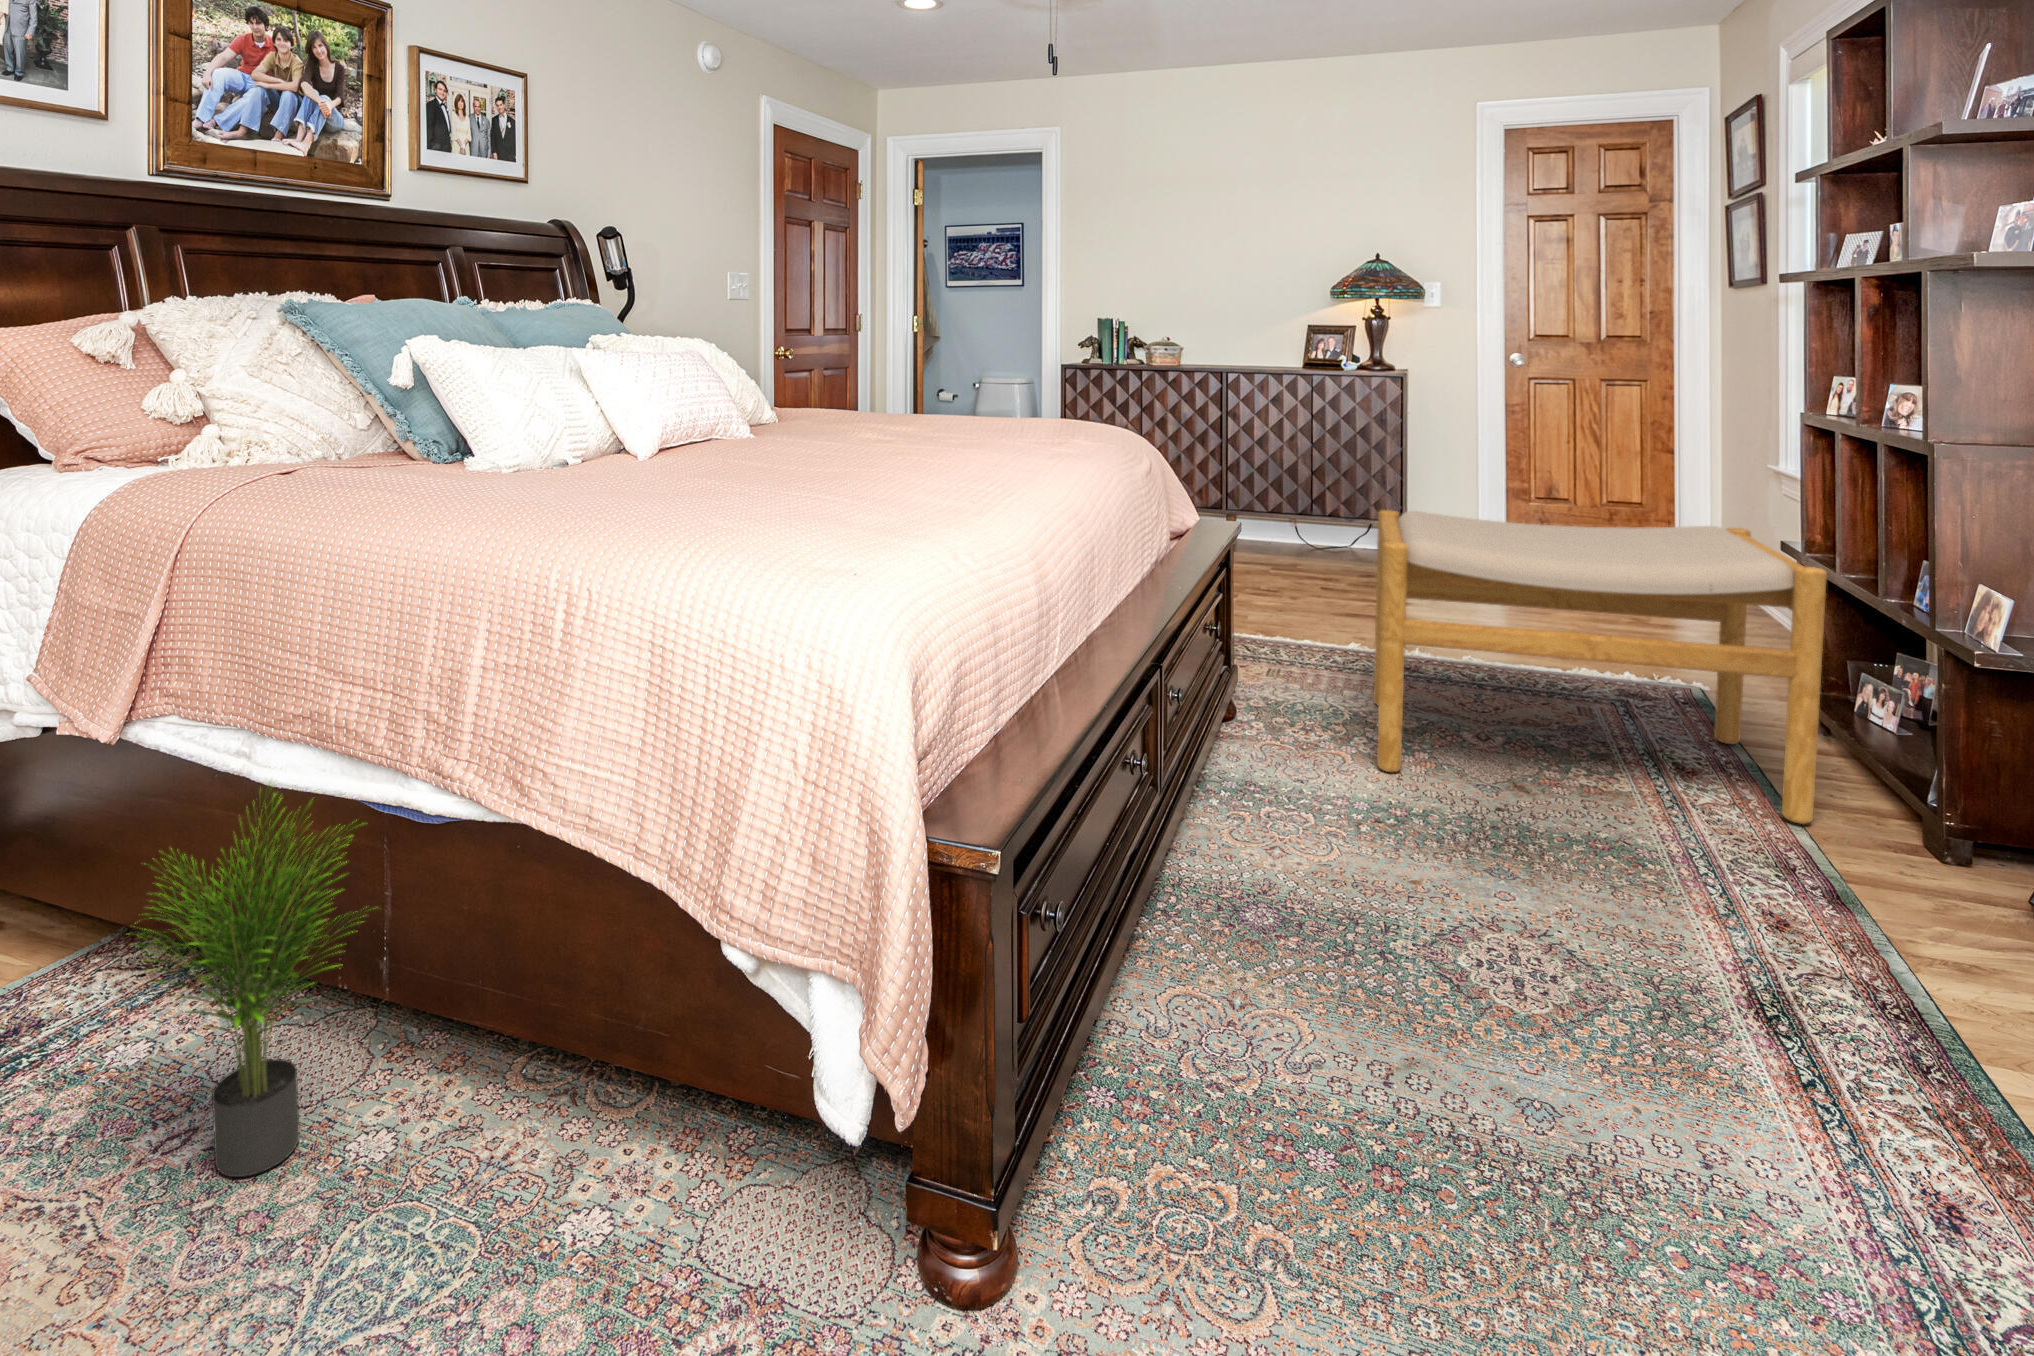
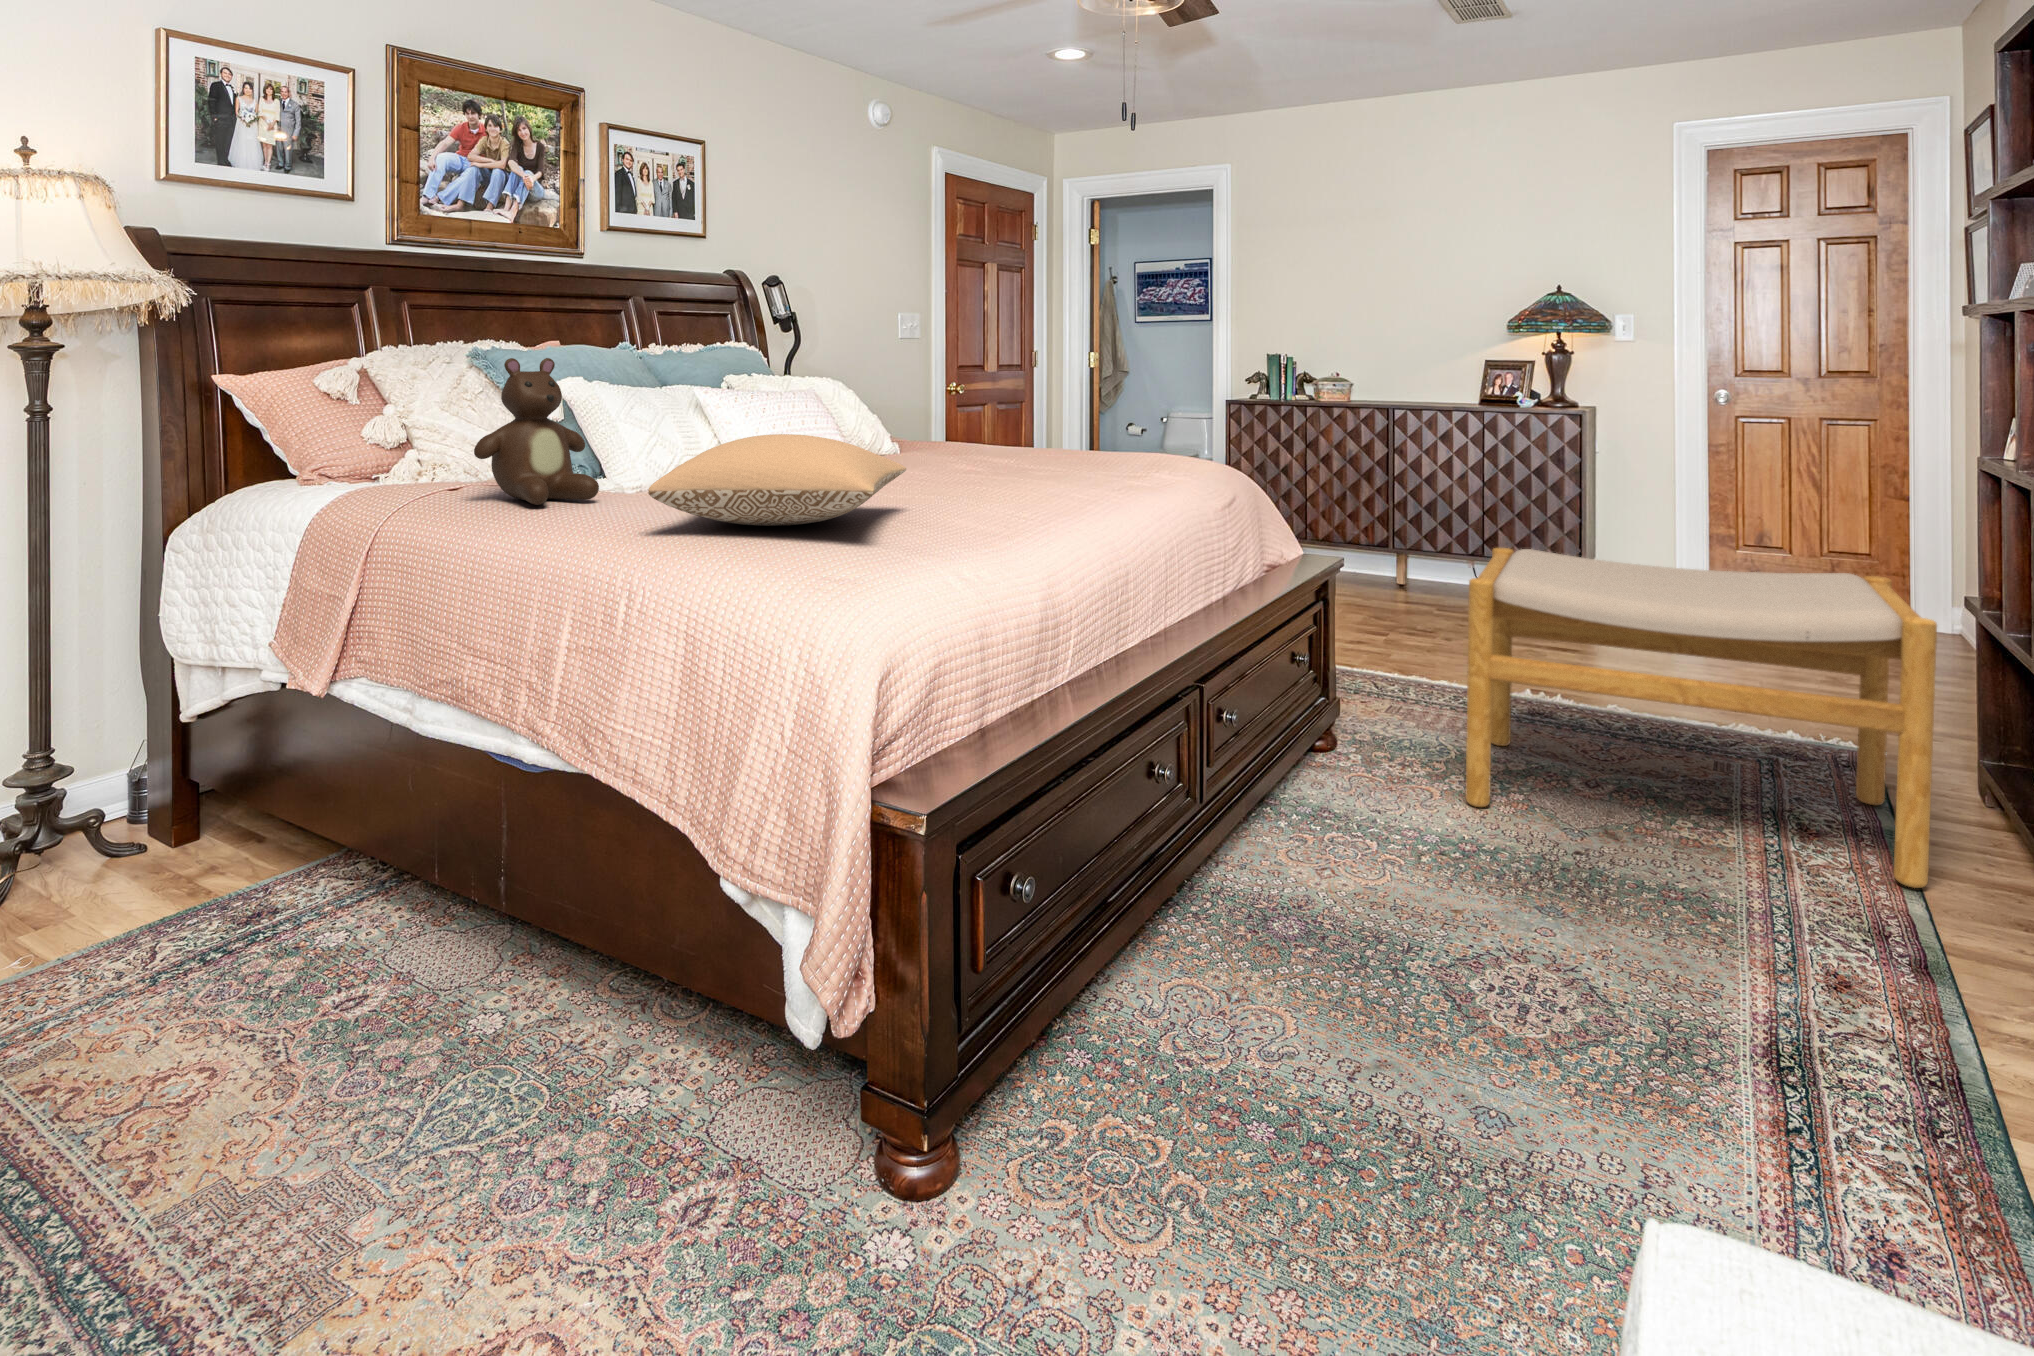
teddy bear: none [312,312,472,492] -> present [474,358,599,505]
pillow: none [568,402,847,510] -> present [648,434,906,526]
potted plant: present [141,788,371,1177] -> none [304,726,499,1037]

